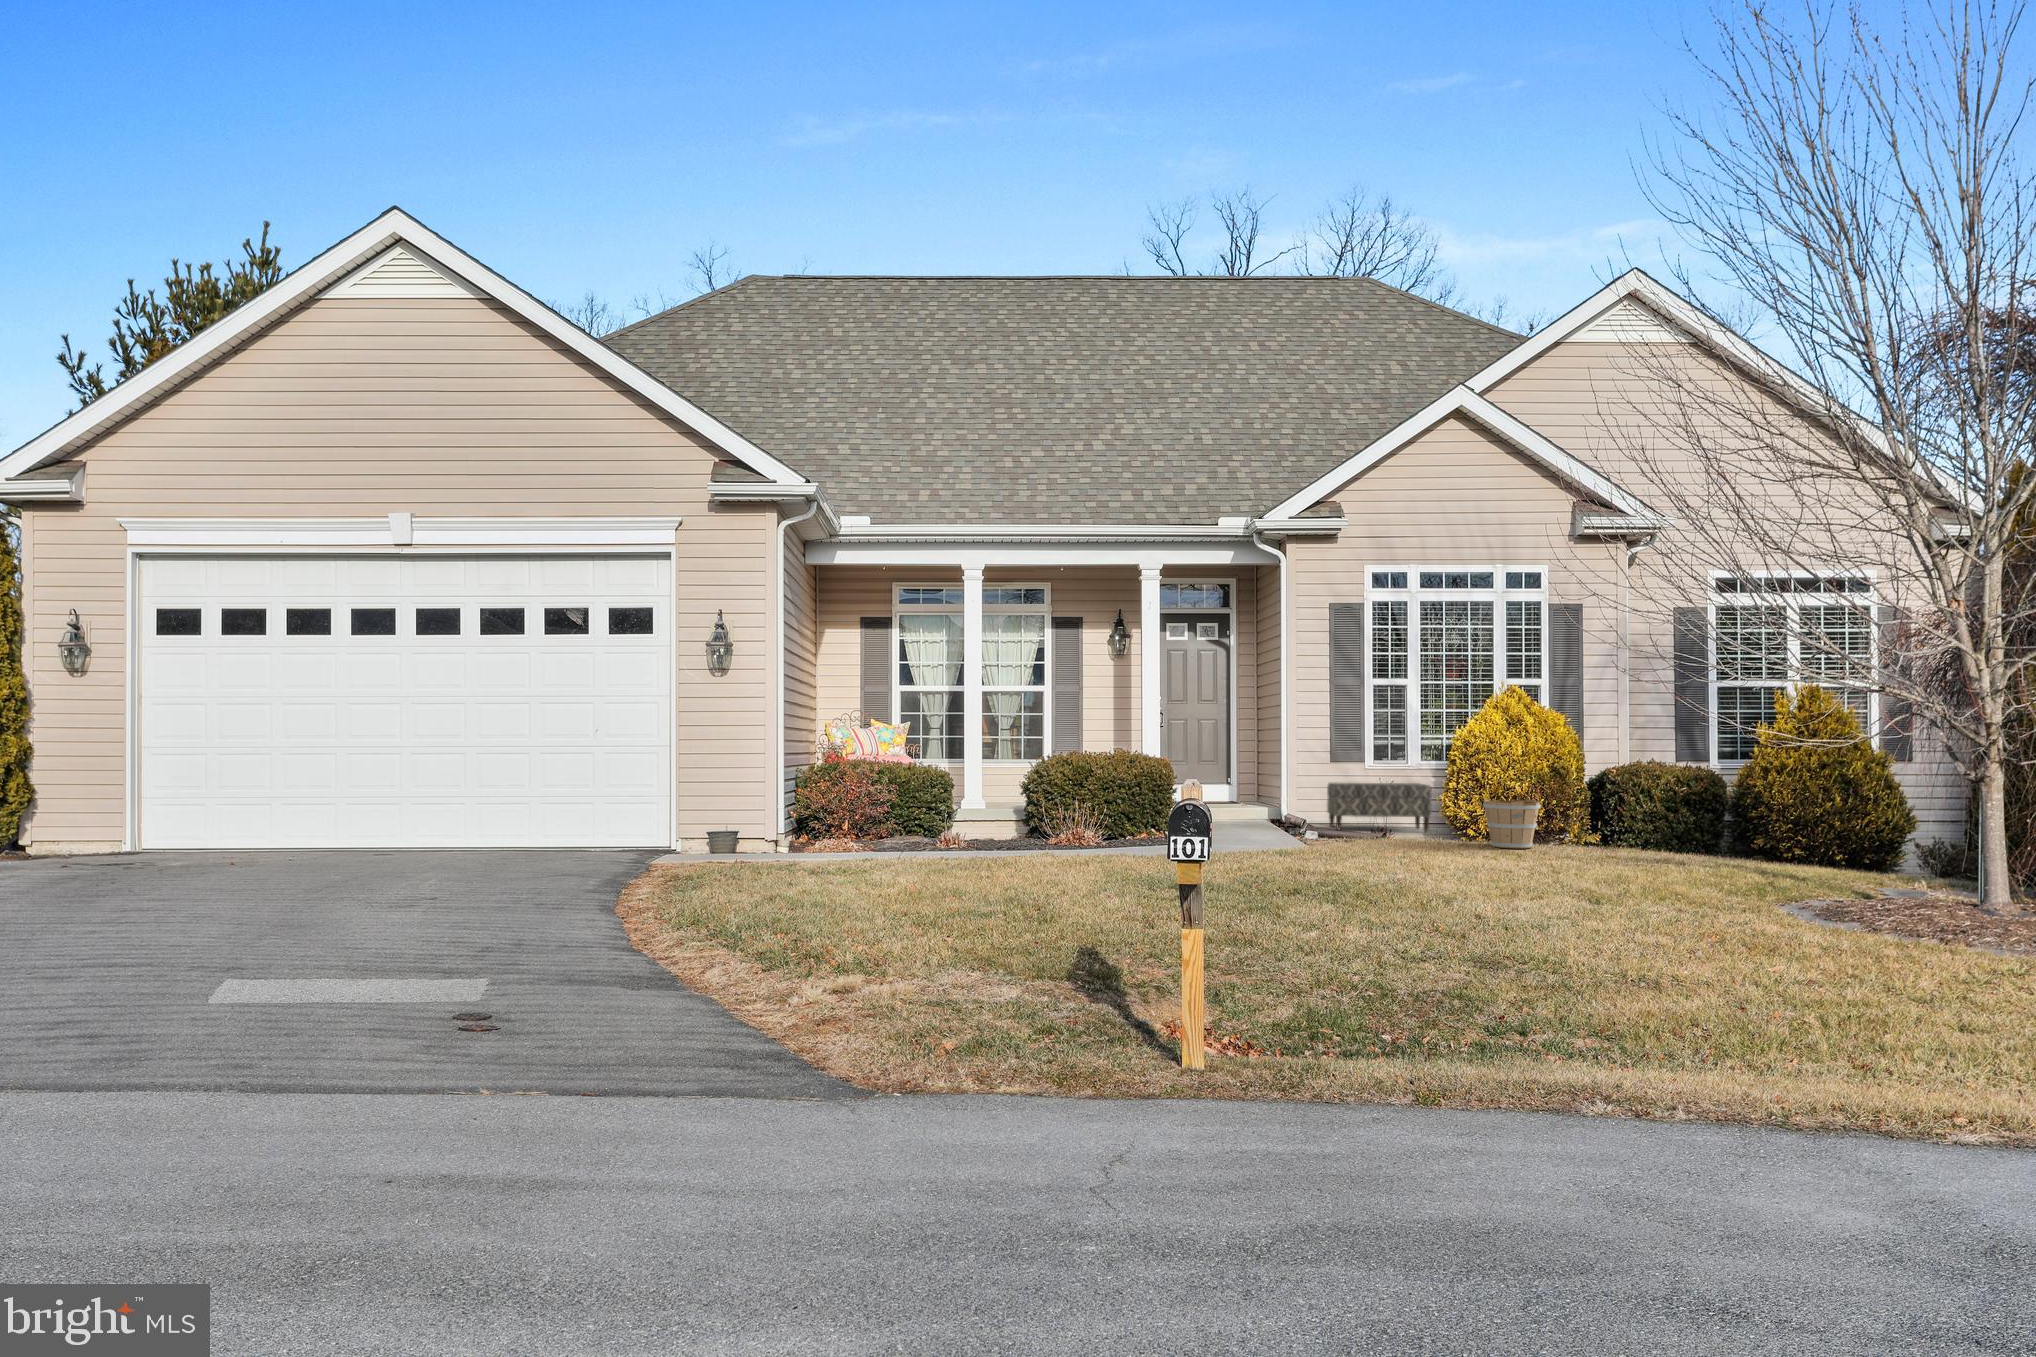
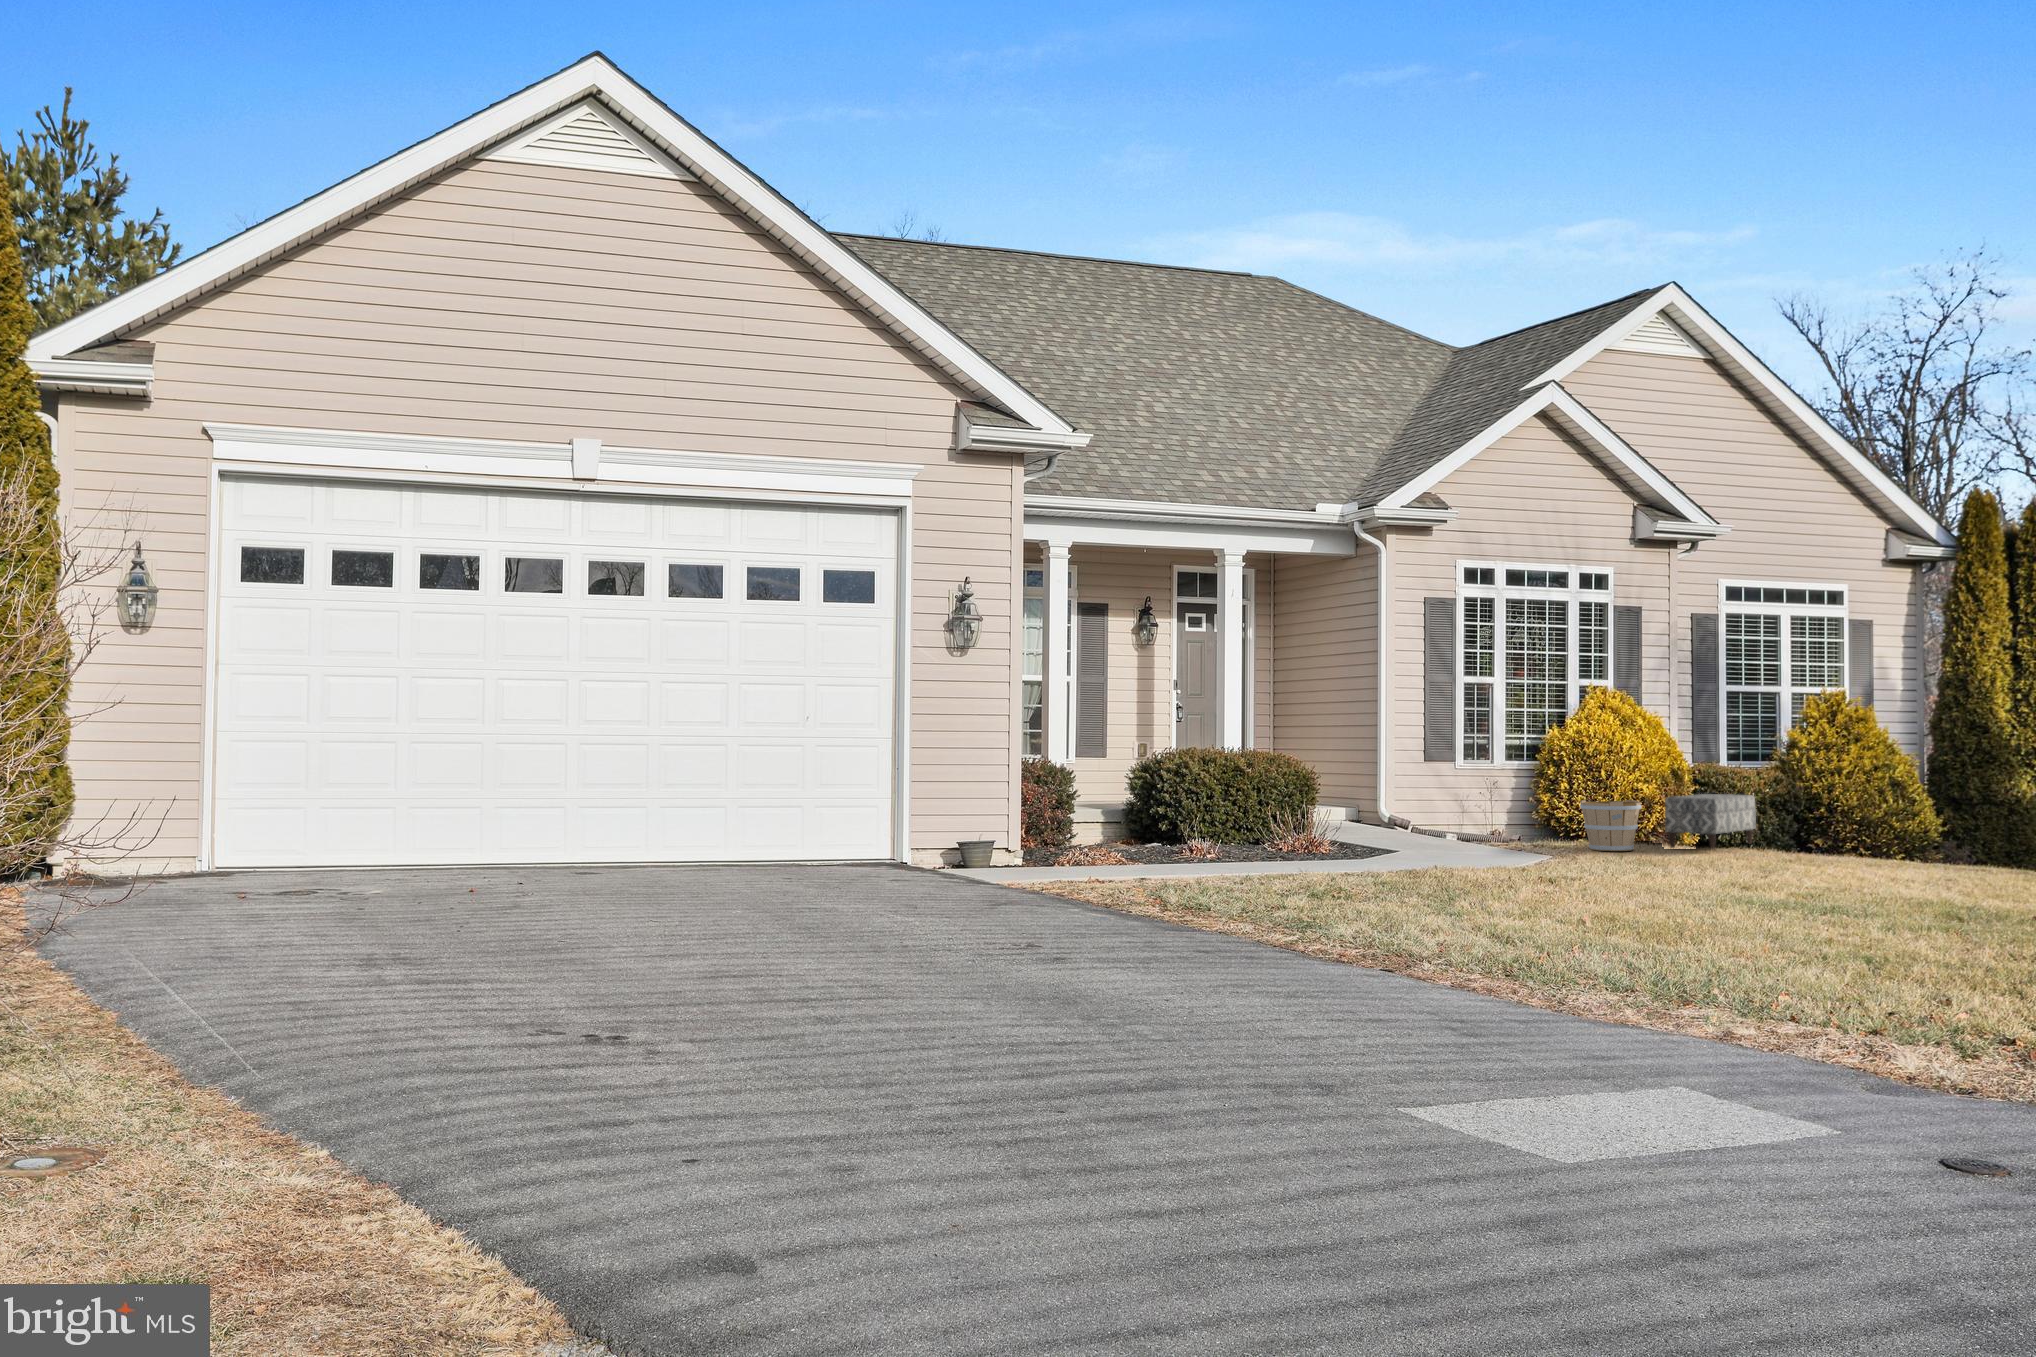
bench: present [1327,783,1432,831] -> present [1665,794,1756,850]

